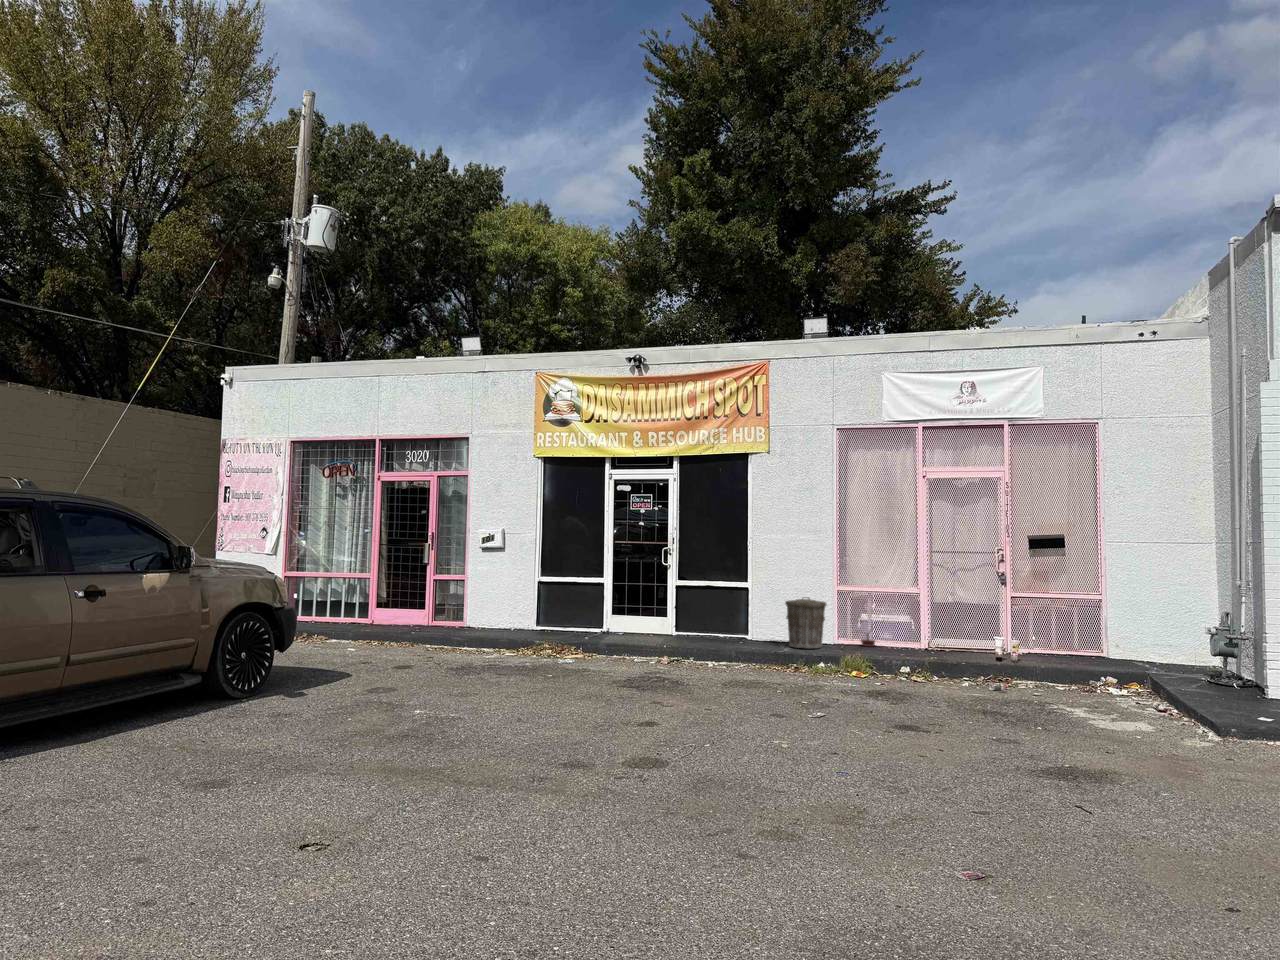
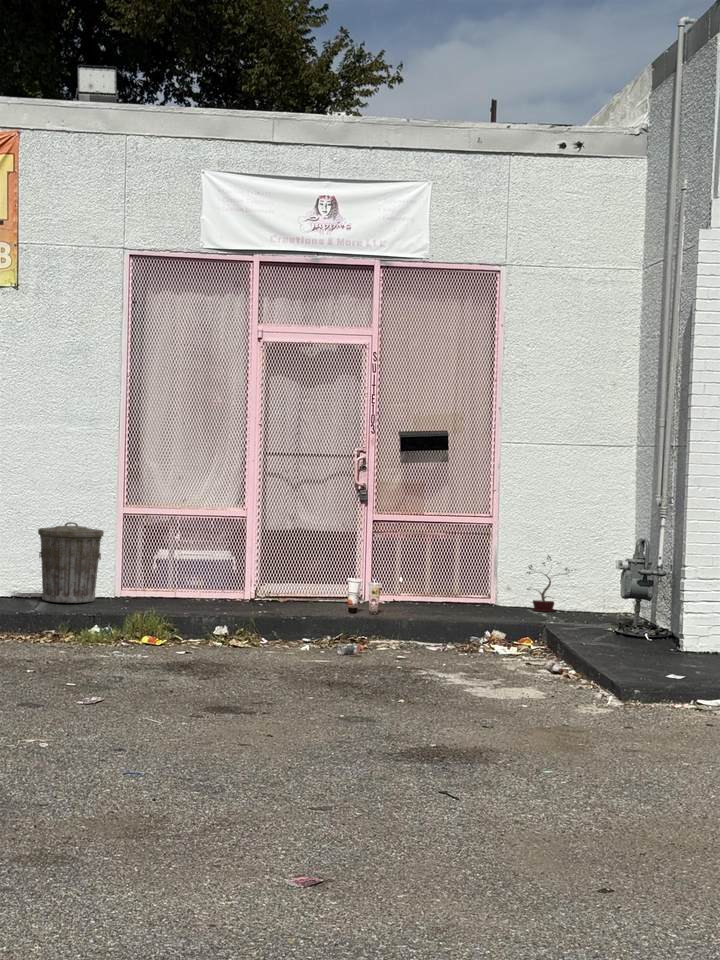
potted plant: present [856,616,883,647] -> present [526,556,576,612]

